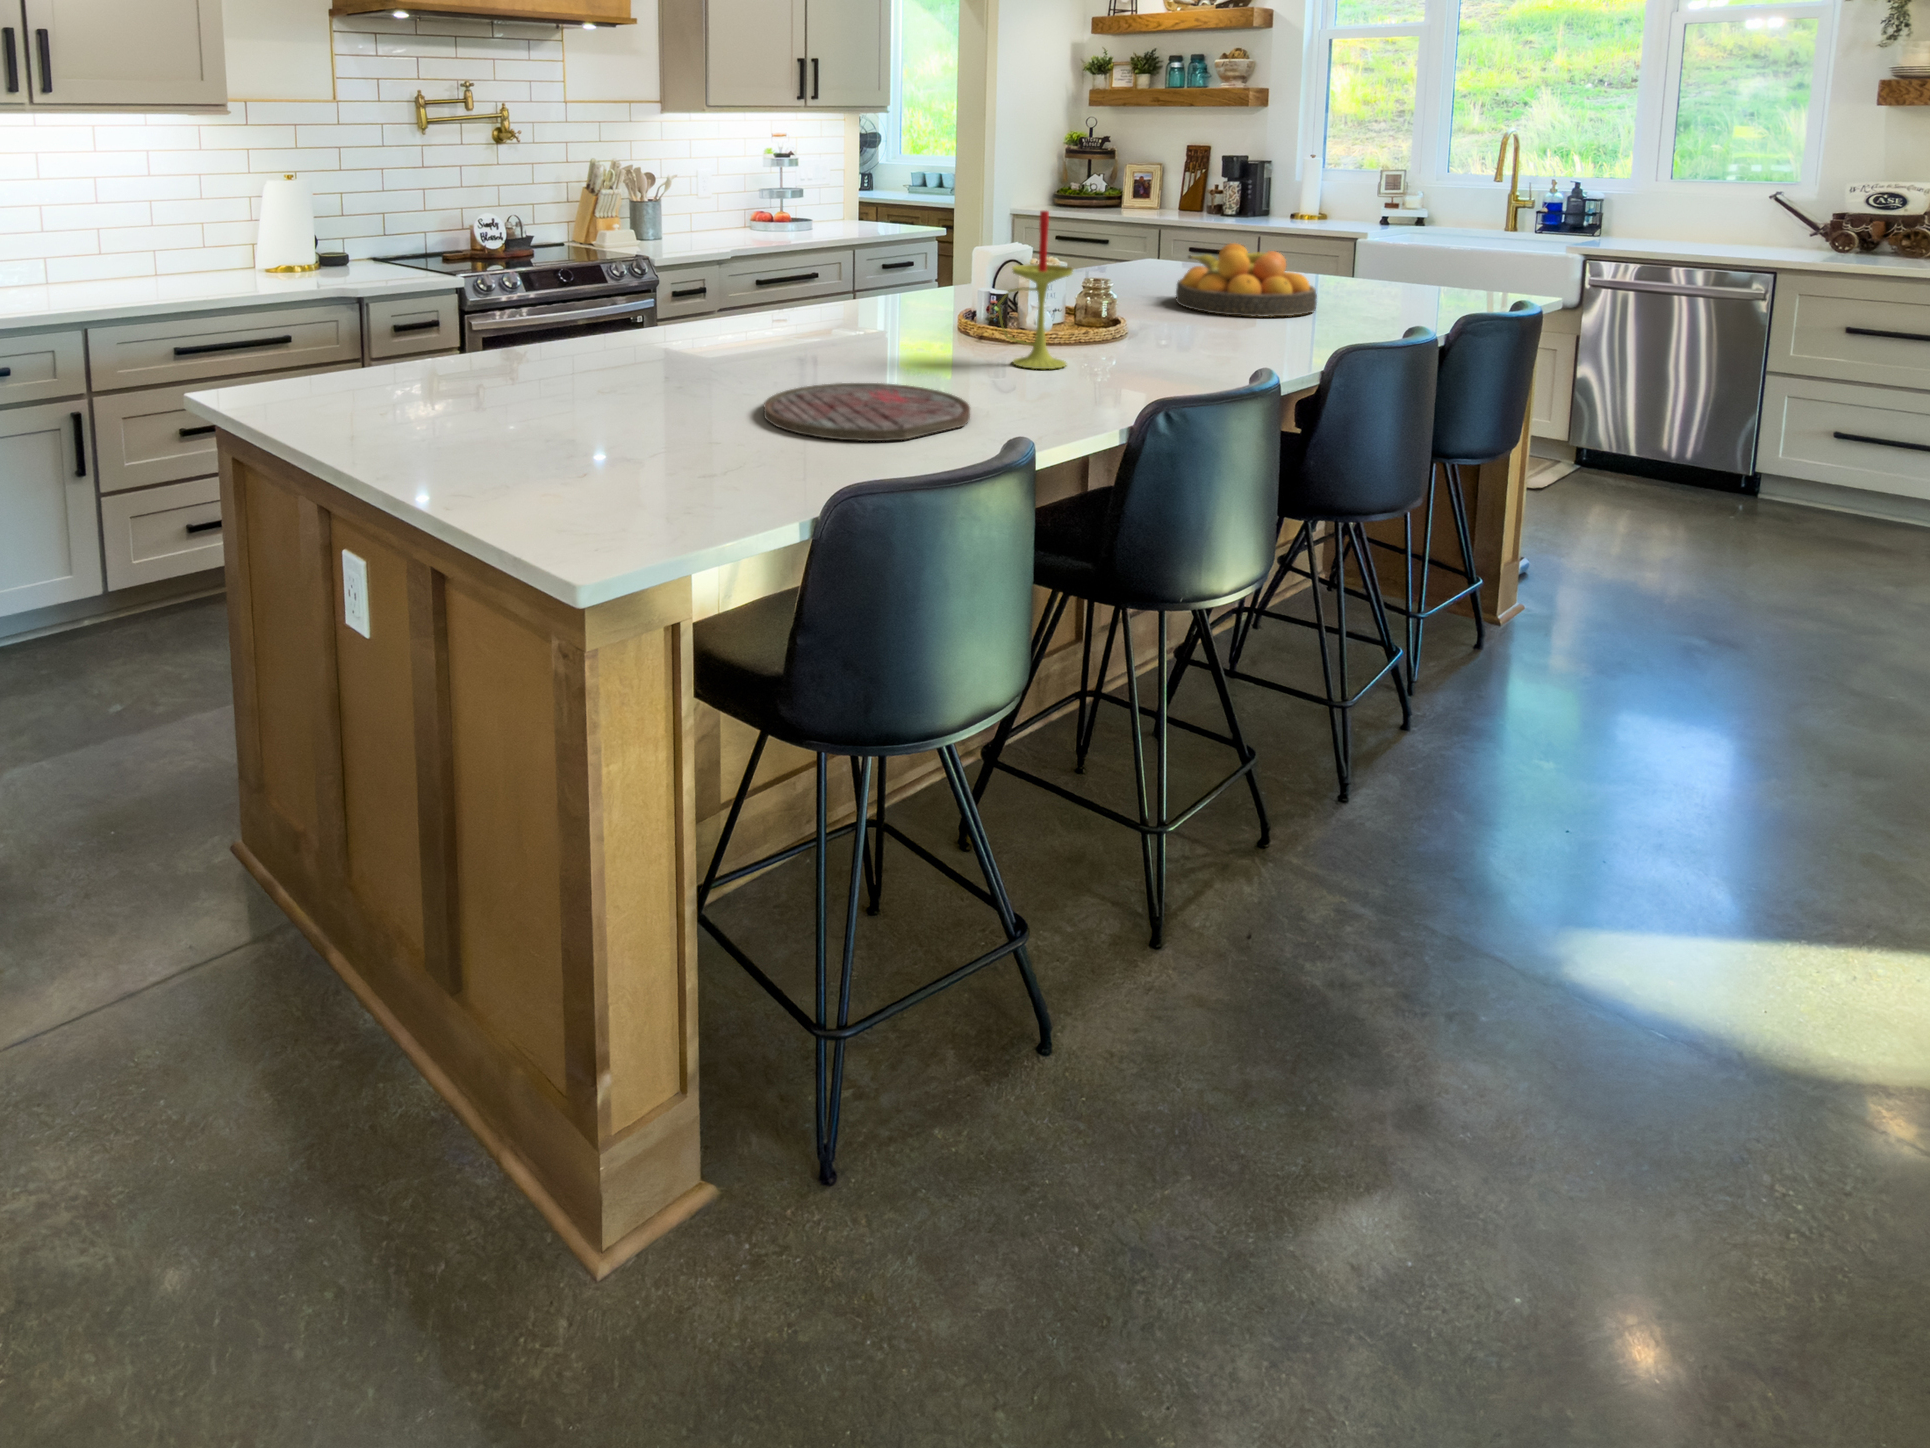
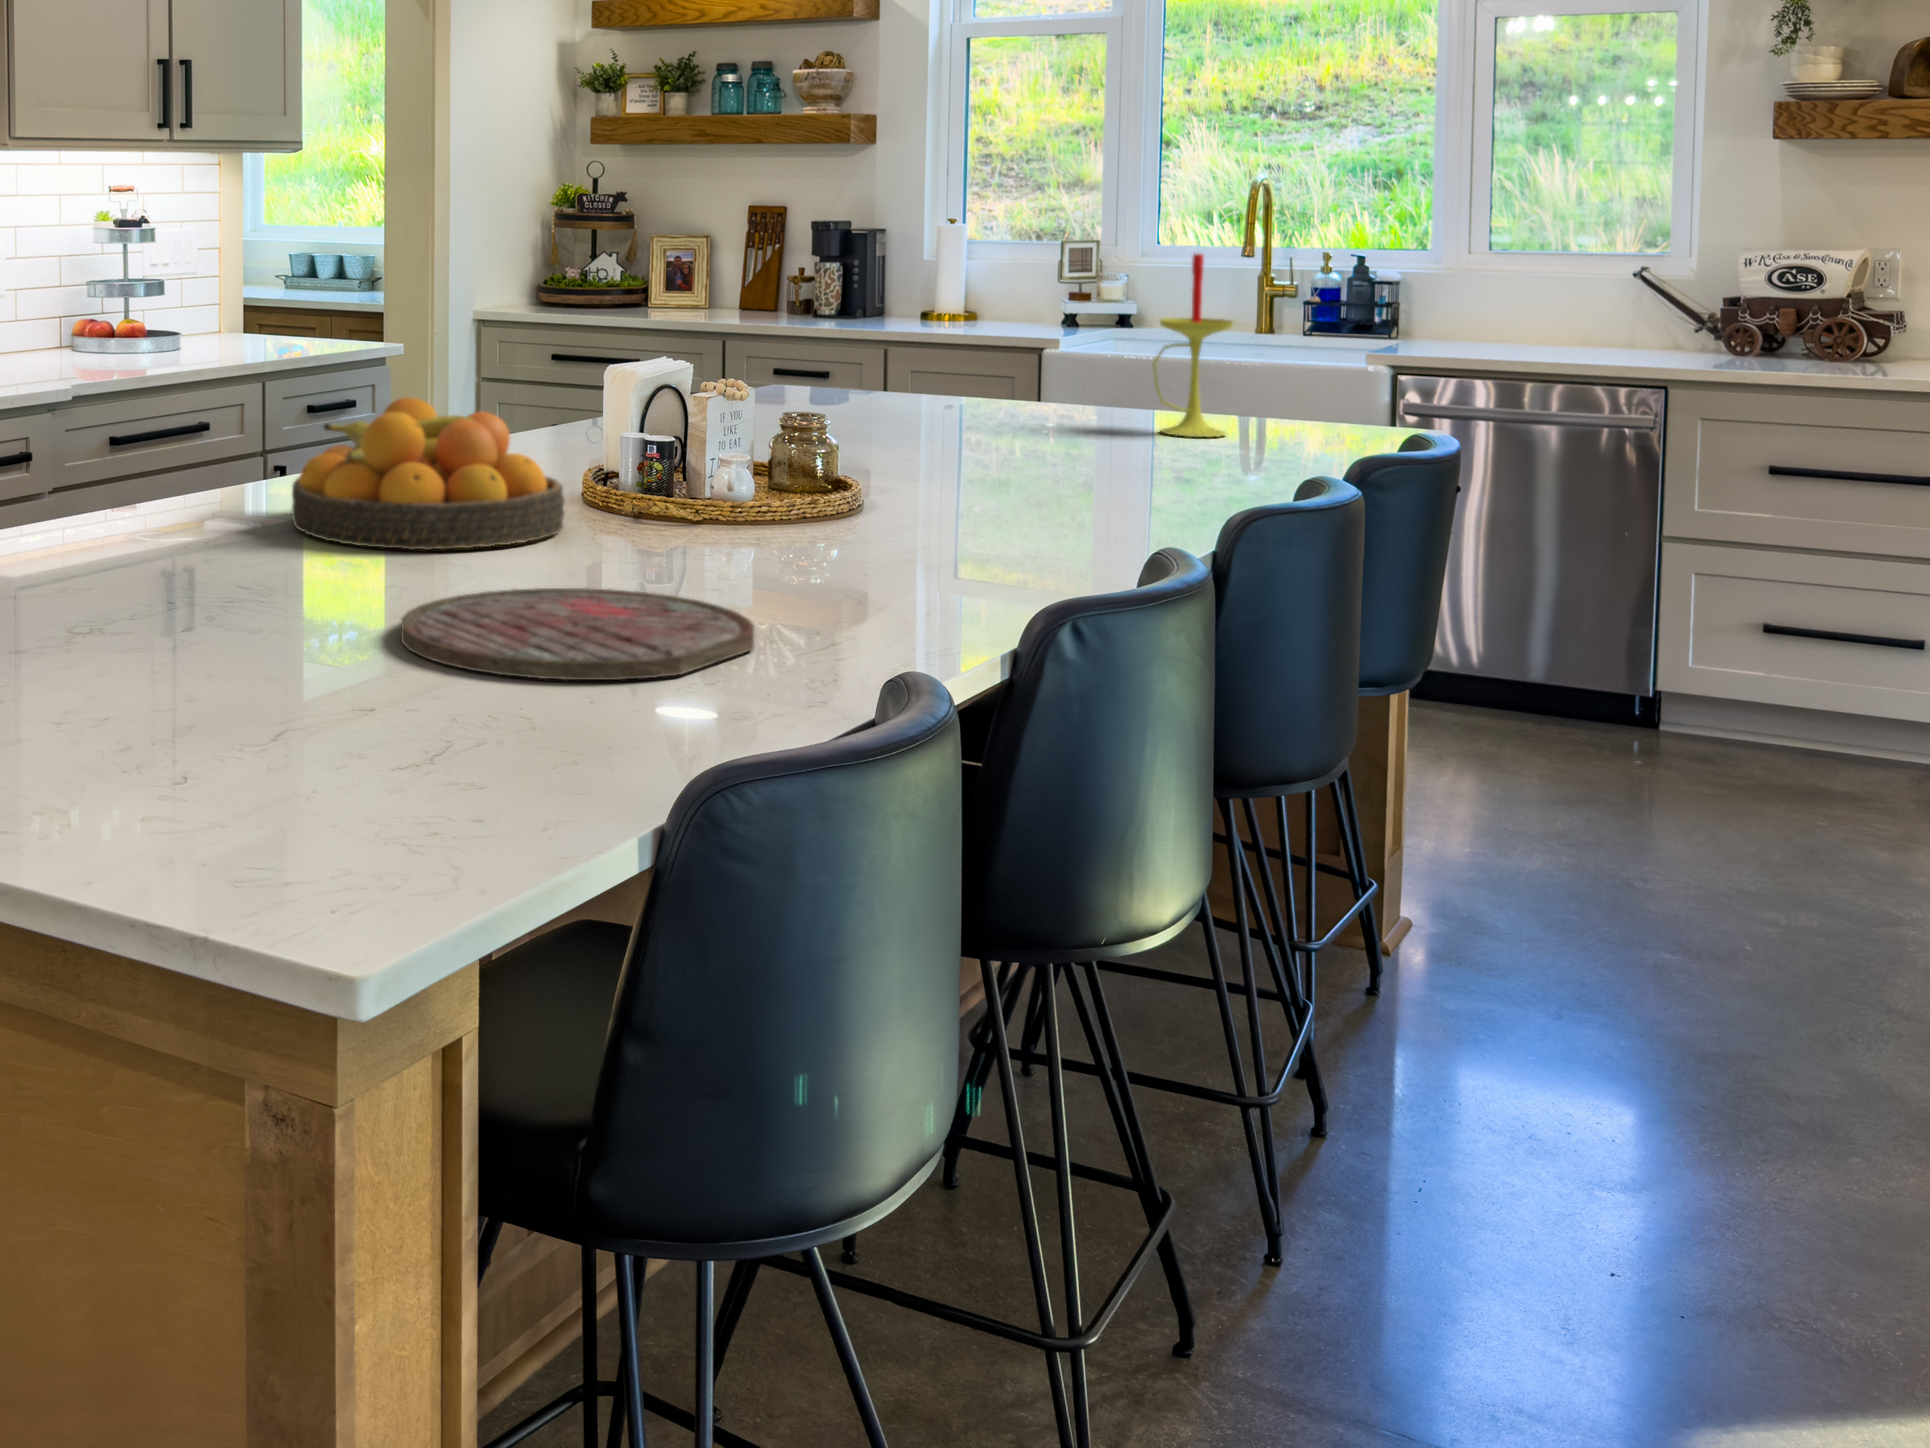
candle: present [998,211,1073,369] -> present [1153,254,1233,437]
fruit bowl: present [1176,243,1317,317] -> present [292,397,565,550]

